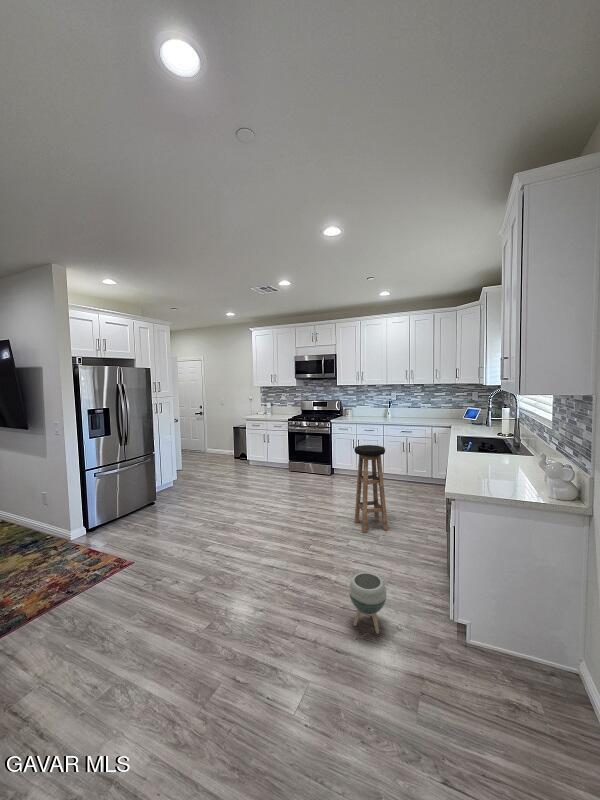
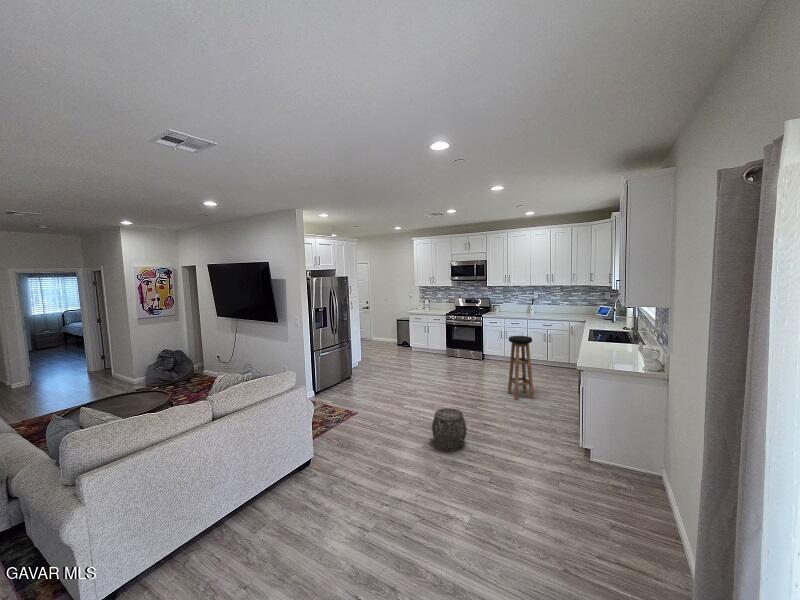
woven basket: none [222,561,278,634] -> present [432,408,467,449]
planter: present [349,572,387,634] -> none [513,416,538,452]

